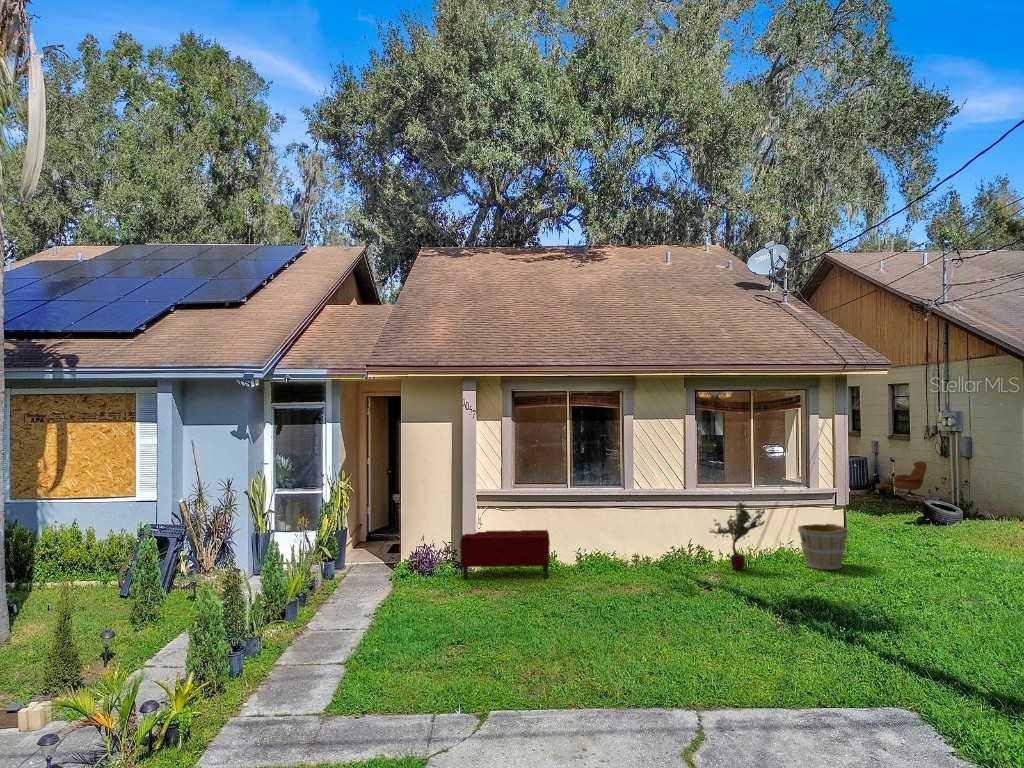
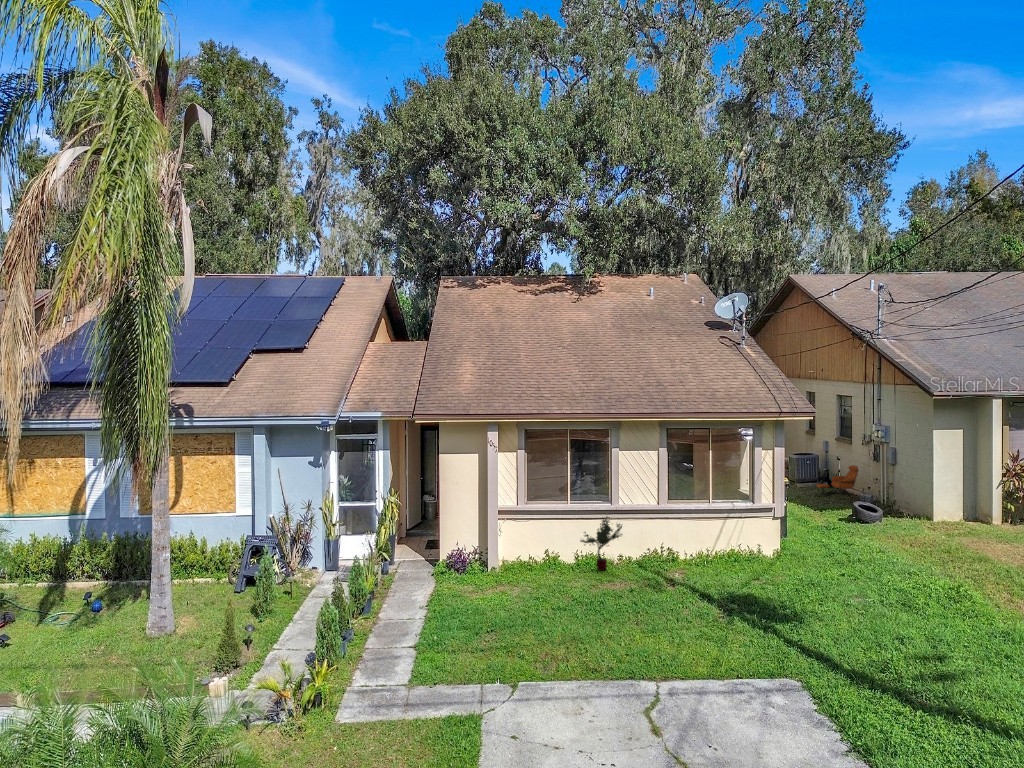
potted tree: present [710,500,765,570] -> present [581,517,622,570]
wooden bucket: present [798,524,848,570] -> none [743,531,780,568]
bench: present [460,530,550,580] -> none [486,537,554,576]

